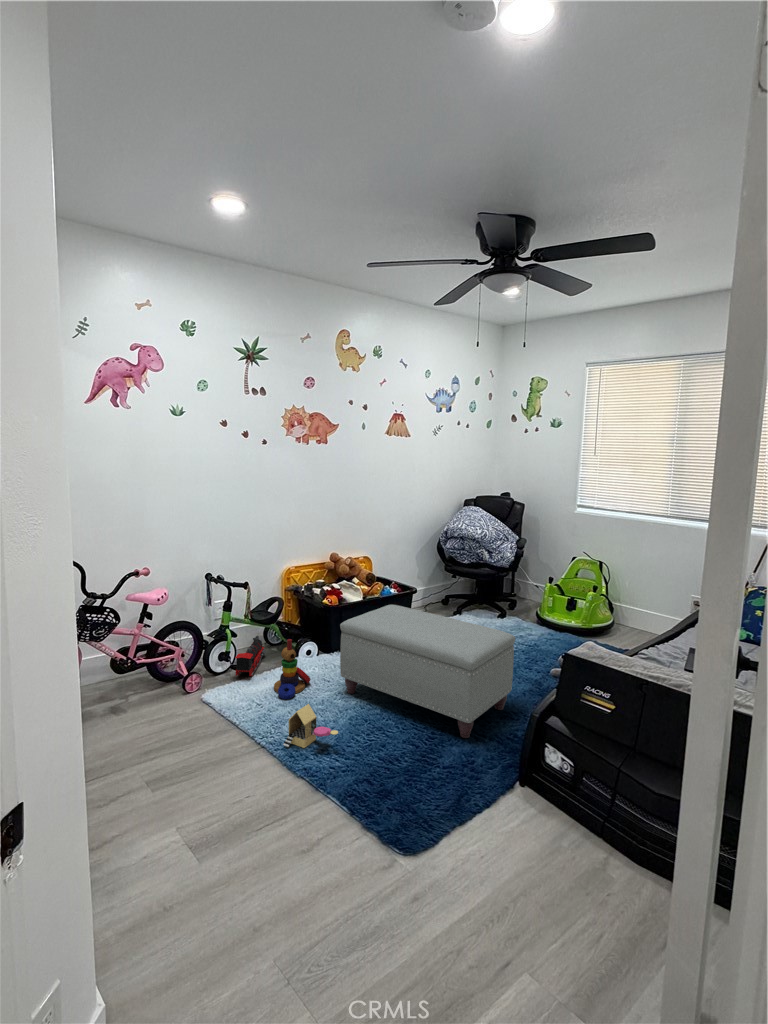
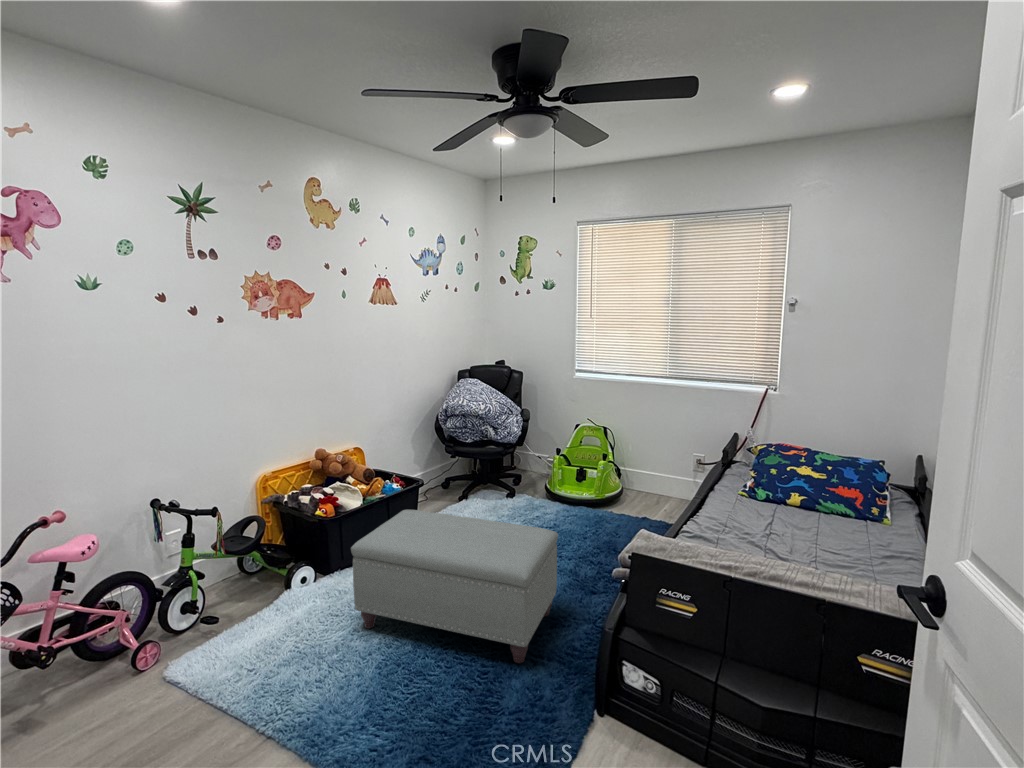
toy train: present [235,636,266,676] -> none [207,570,246,632]
stacking toy: present [274,639,311,699] -> none [267,575,315,654]
toy house: present [283,704,338,748] -> none [299,665,372,729]

